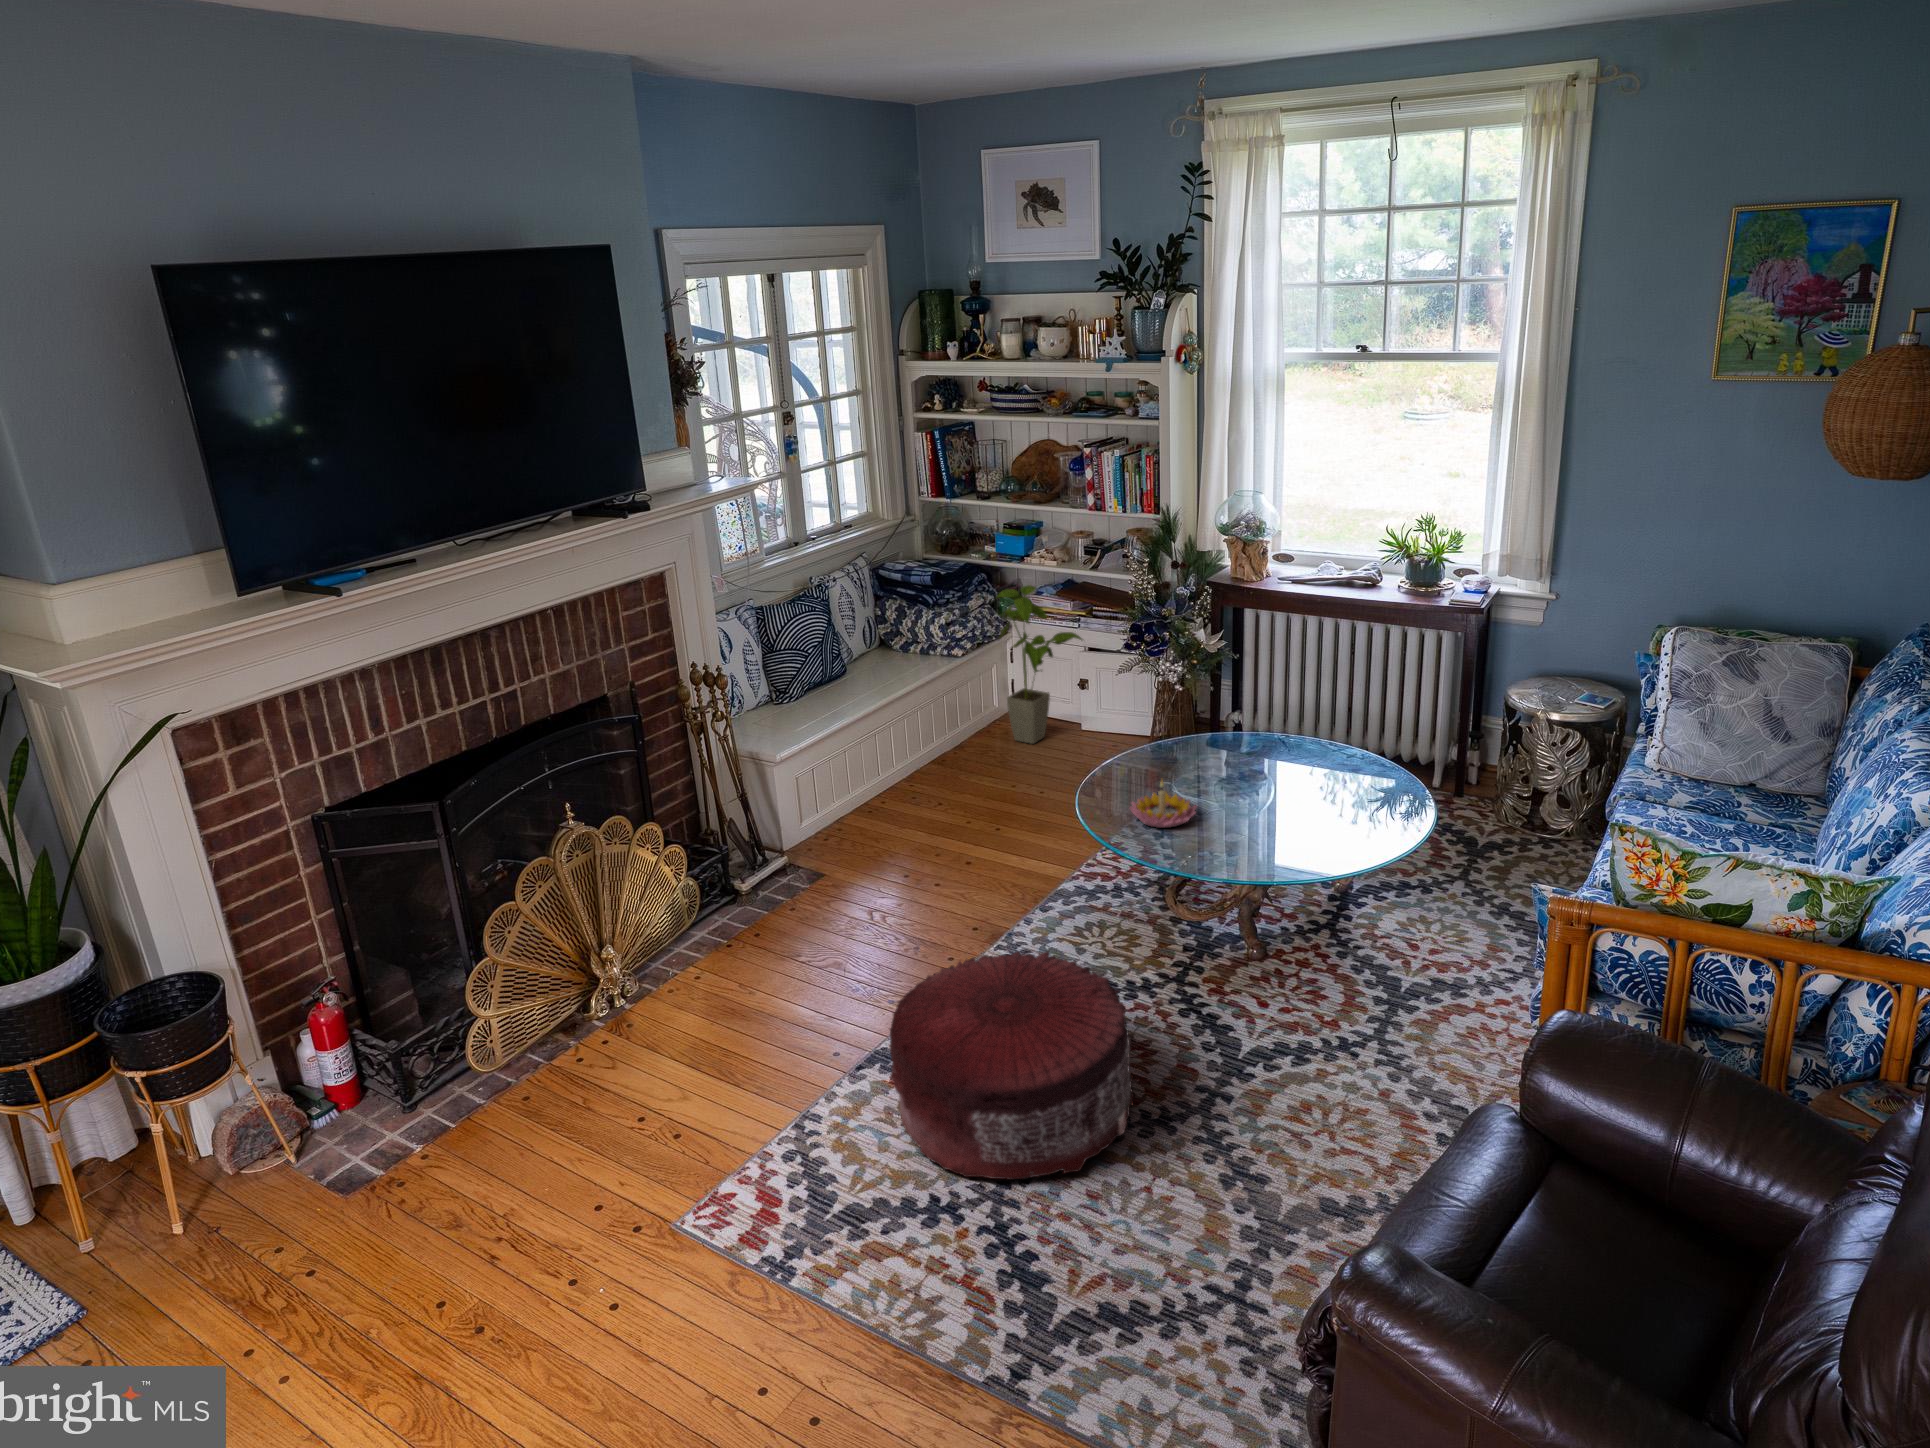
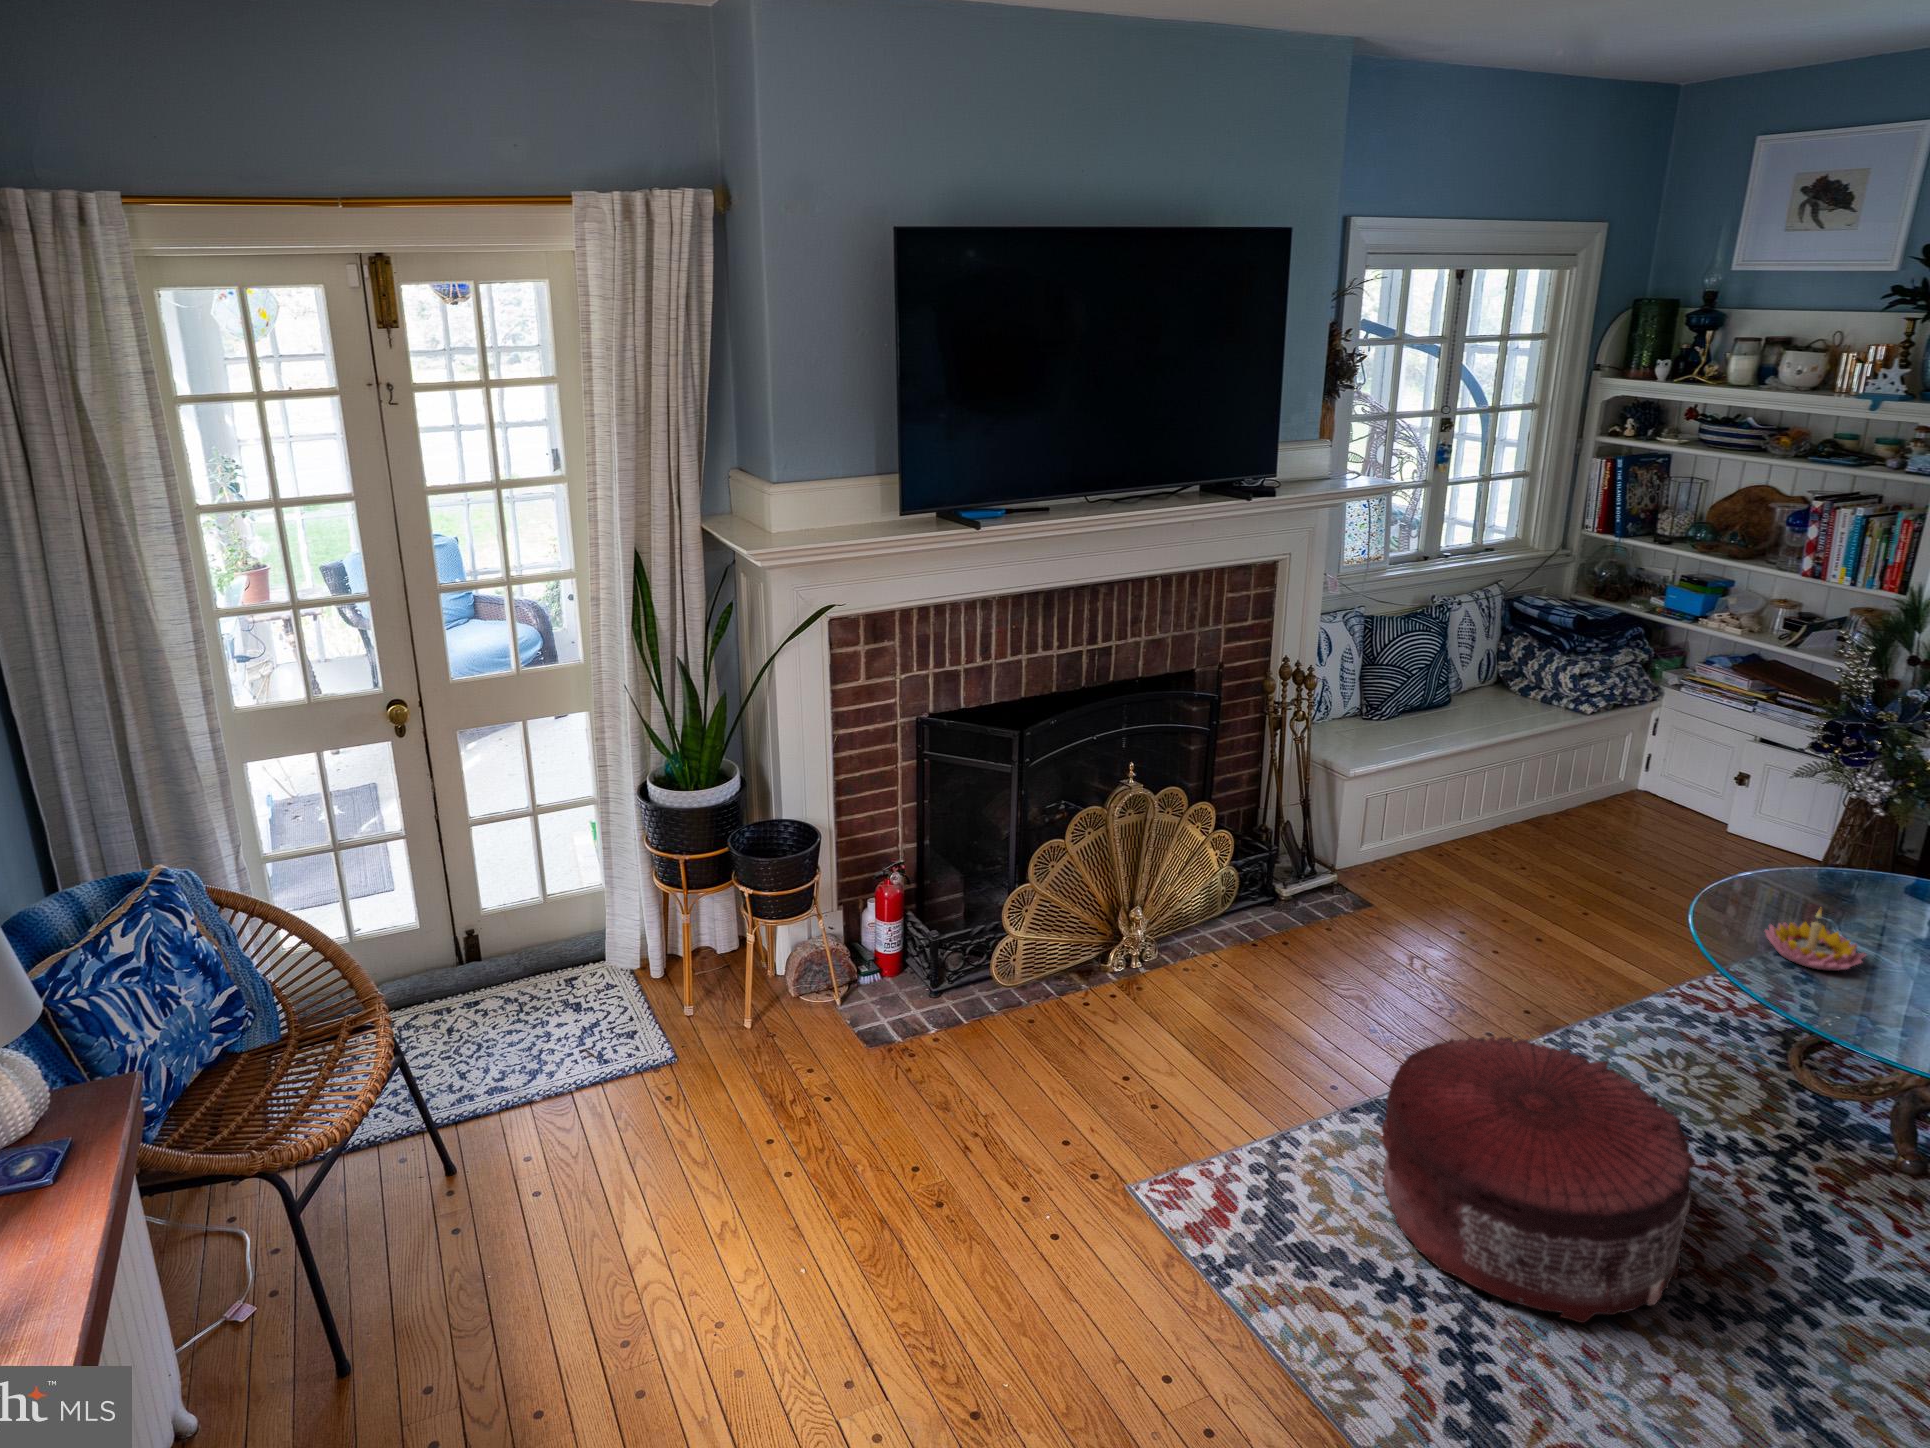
house plant: present [997,585,1082,744] -> none [1634,649,1757,828]

